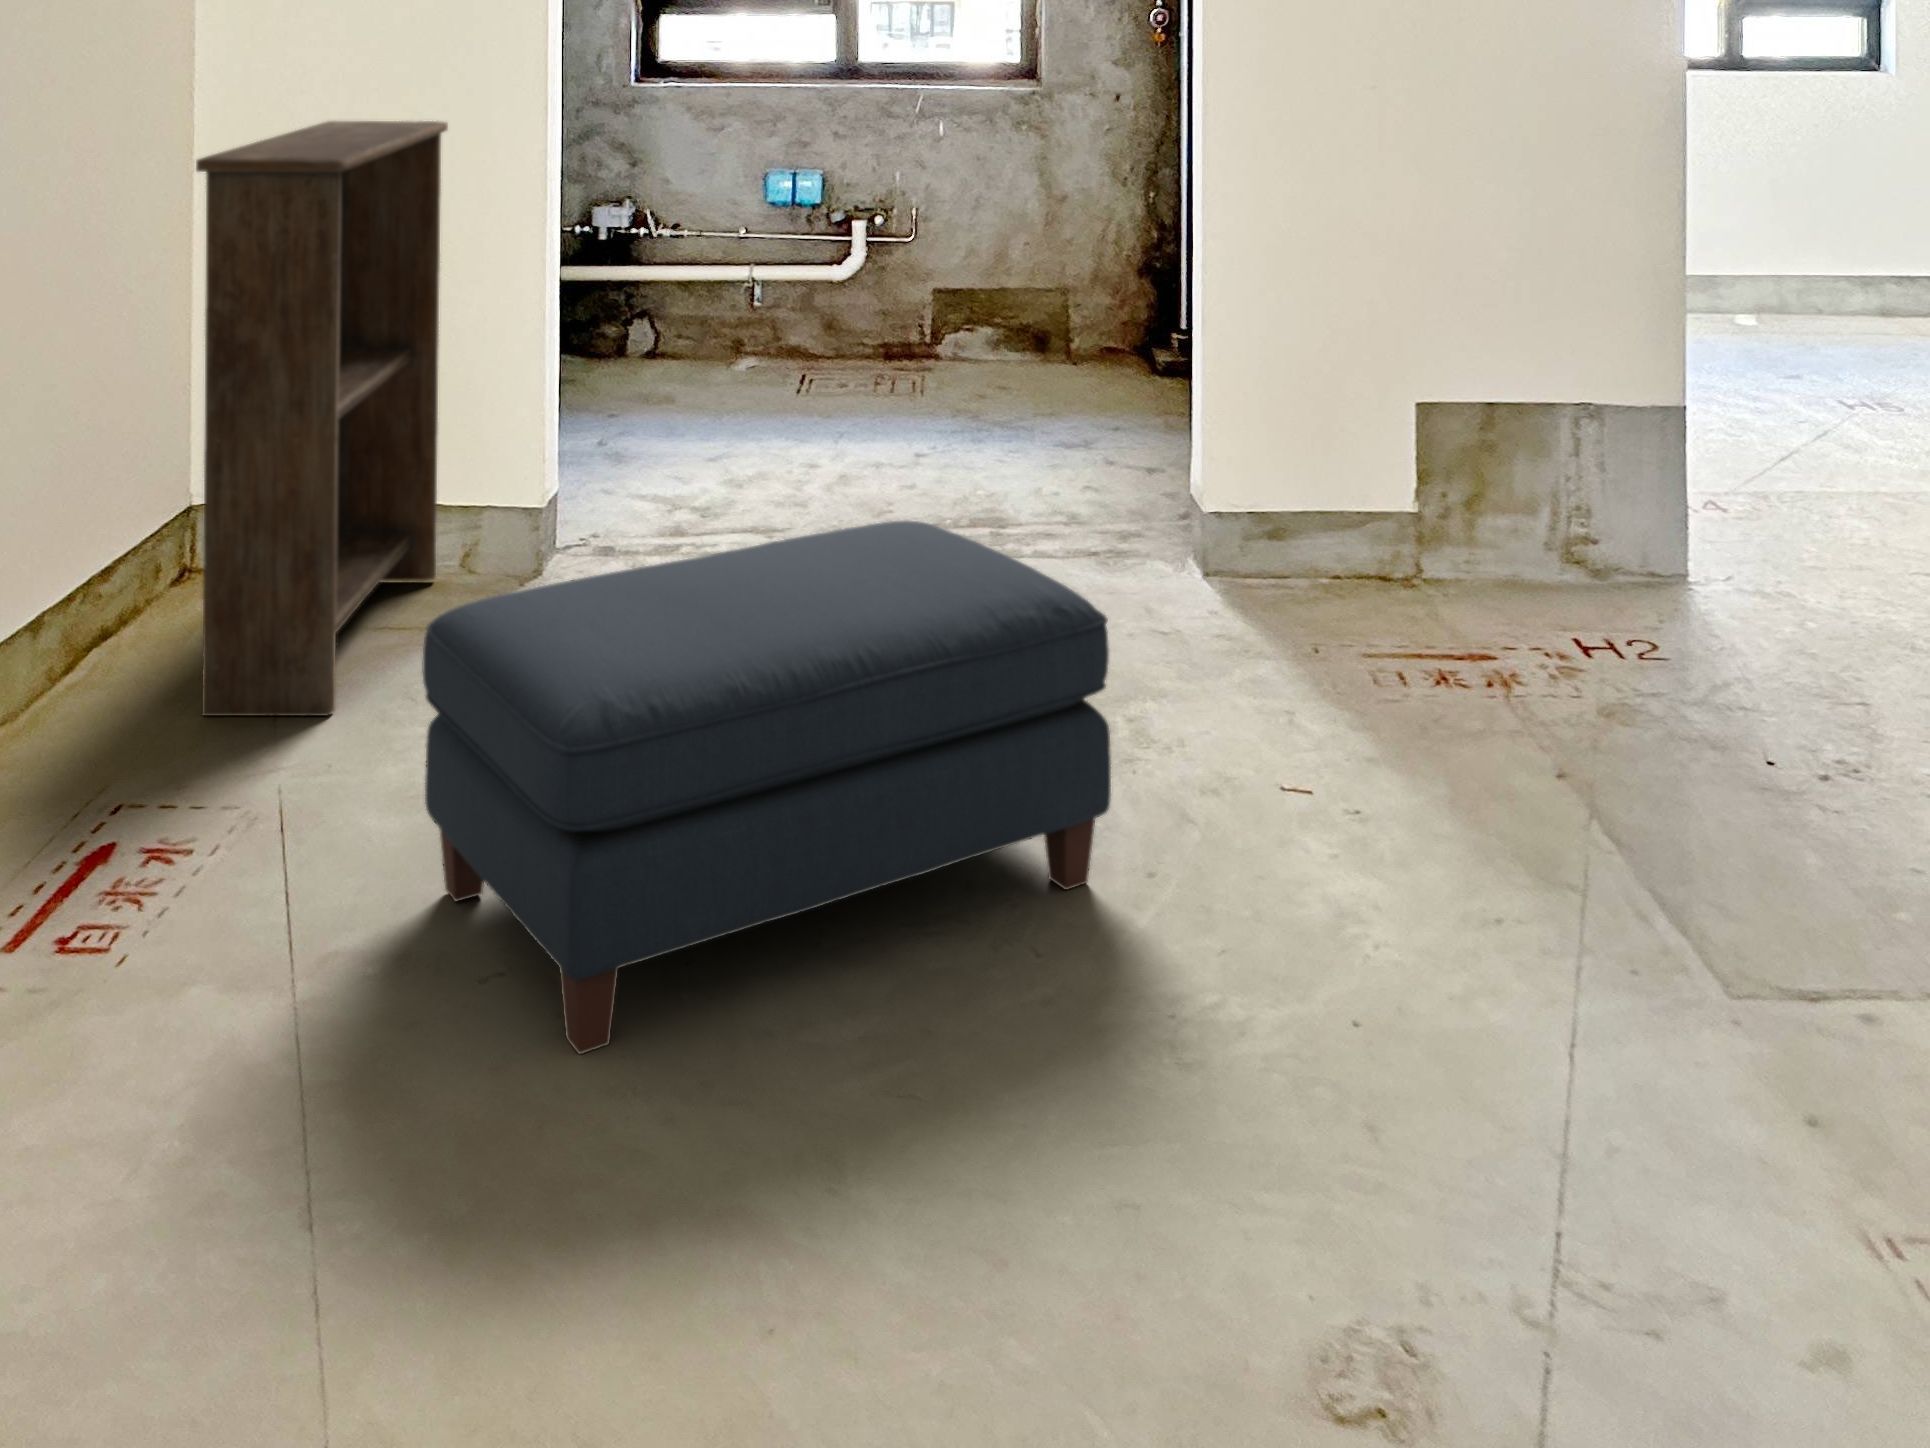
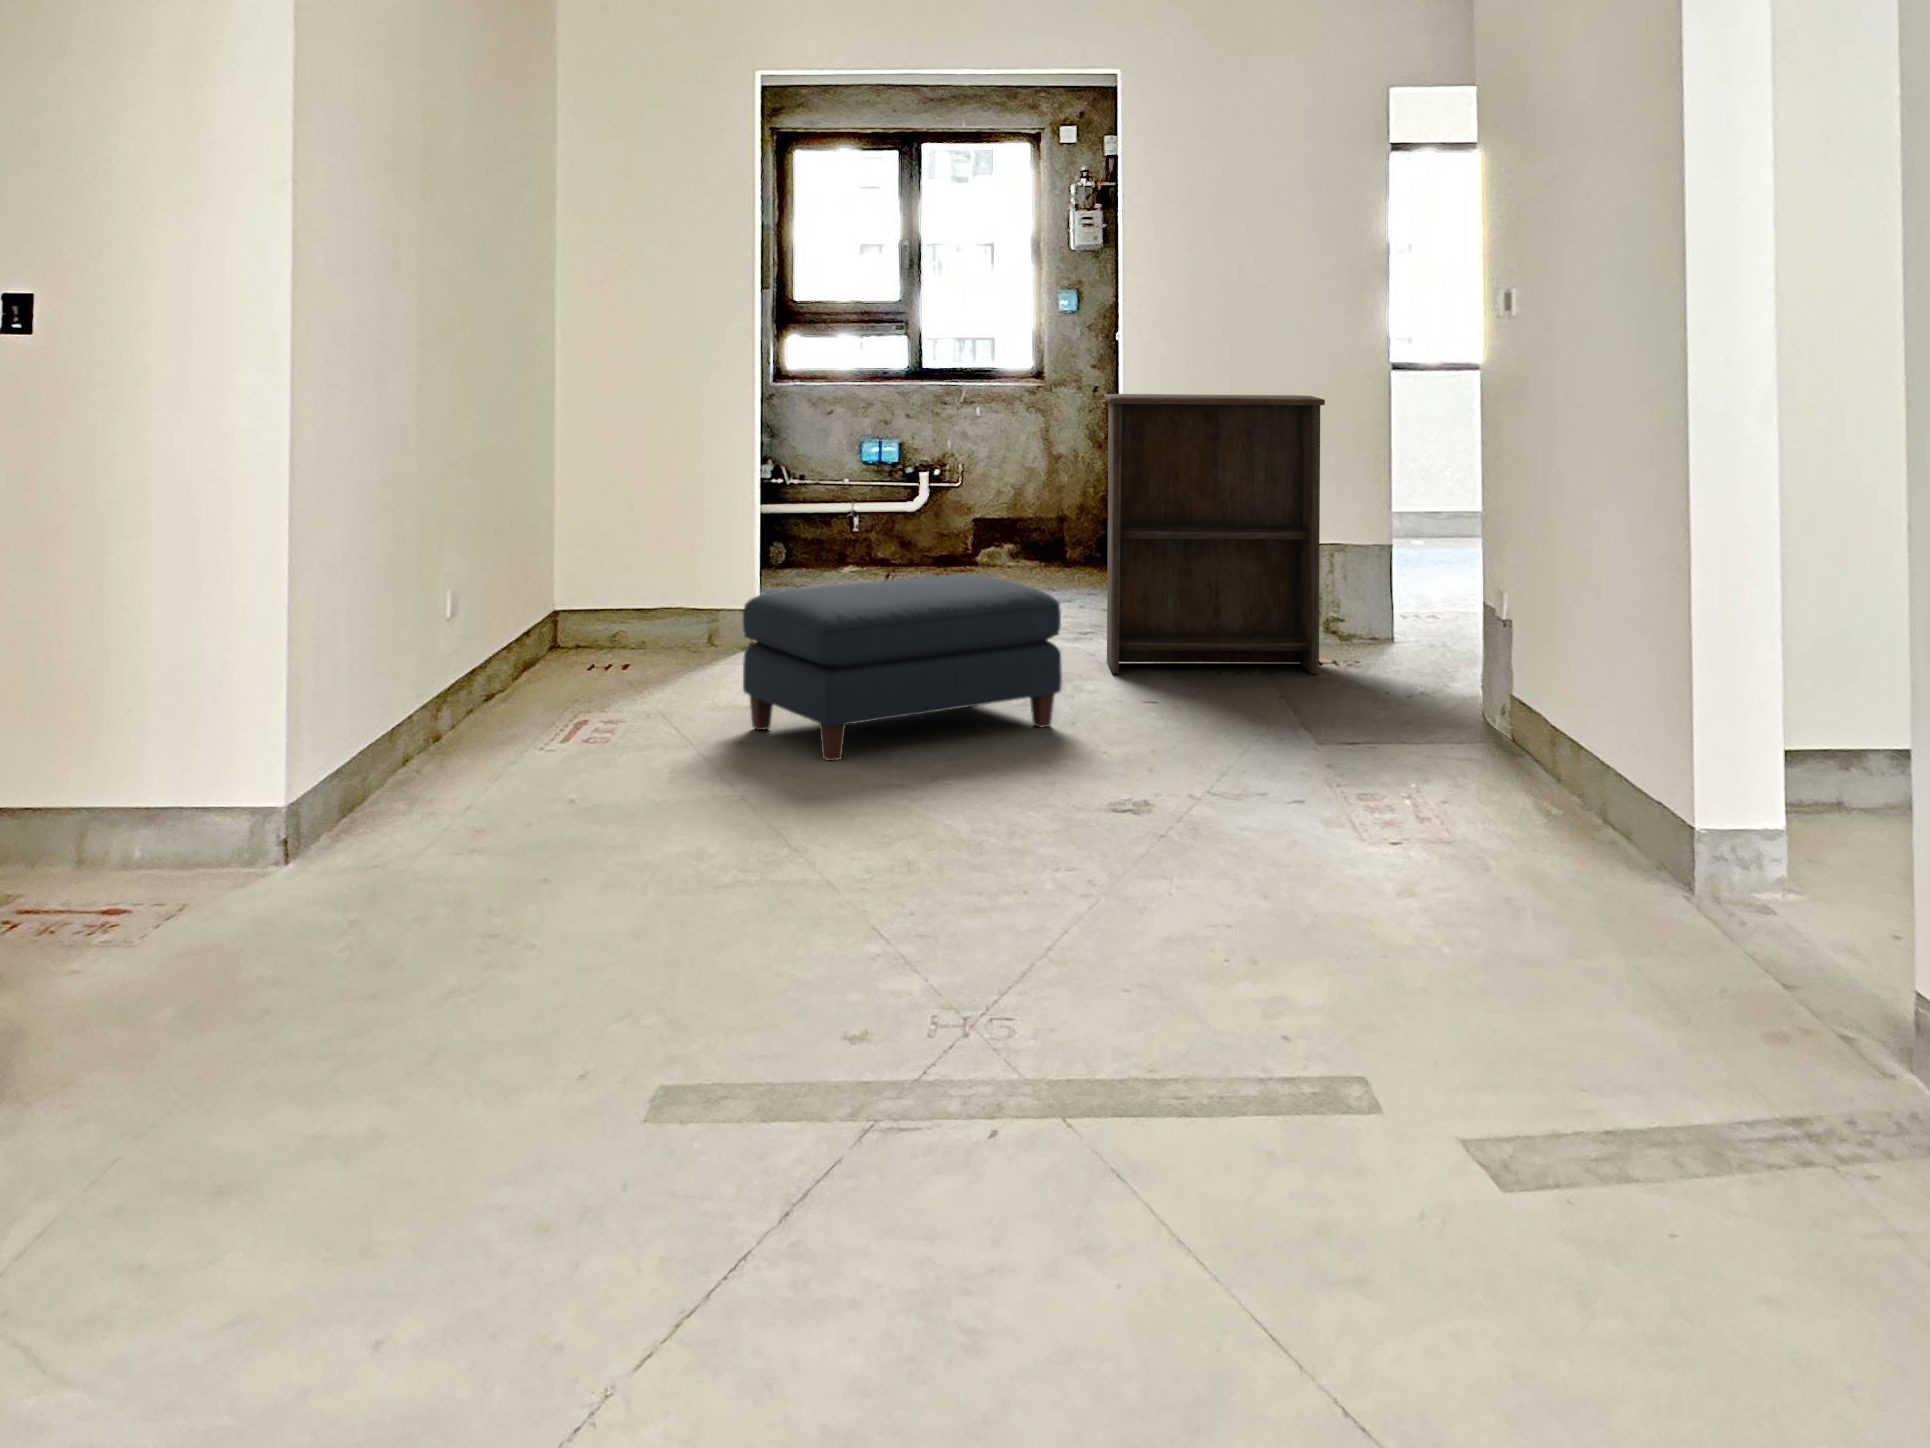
bookshelf: present [196,121,448,716] -> present [1105,394,1325,674]

